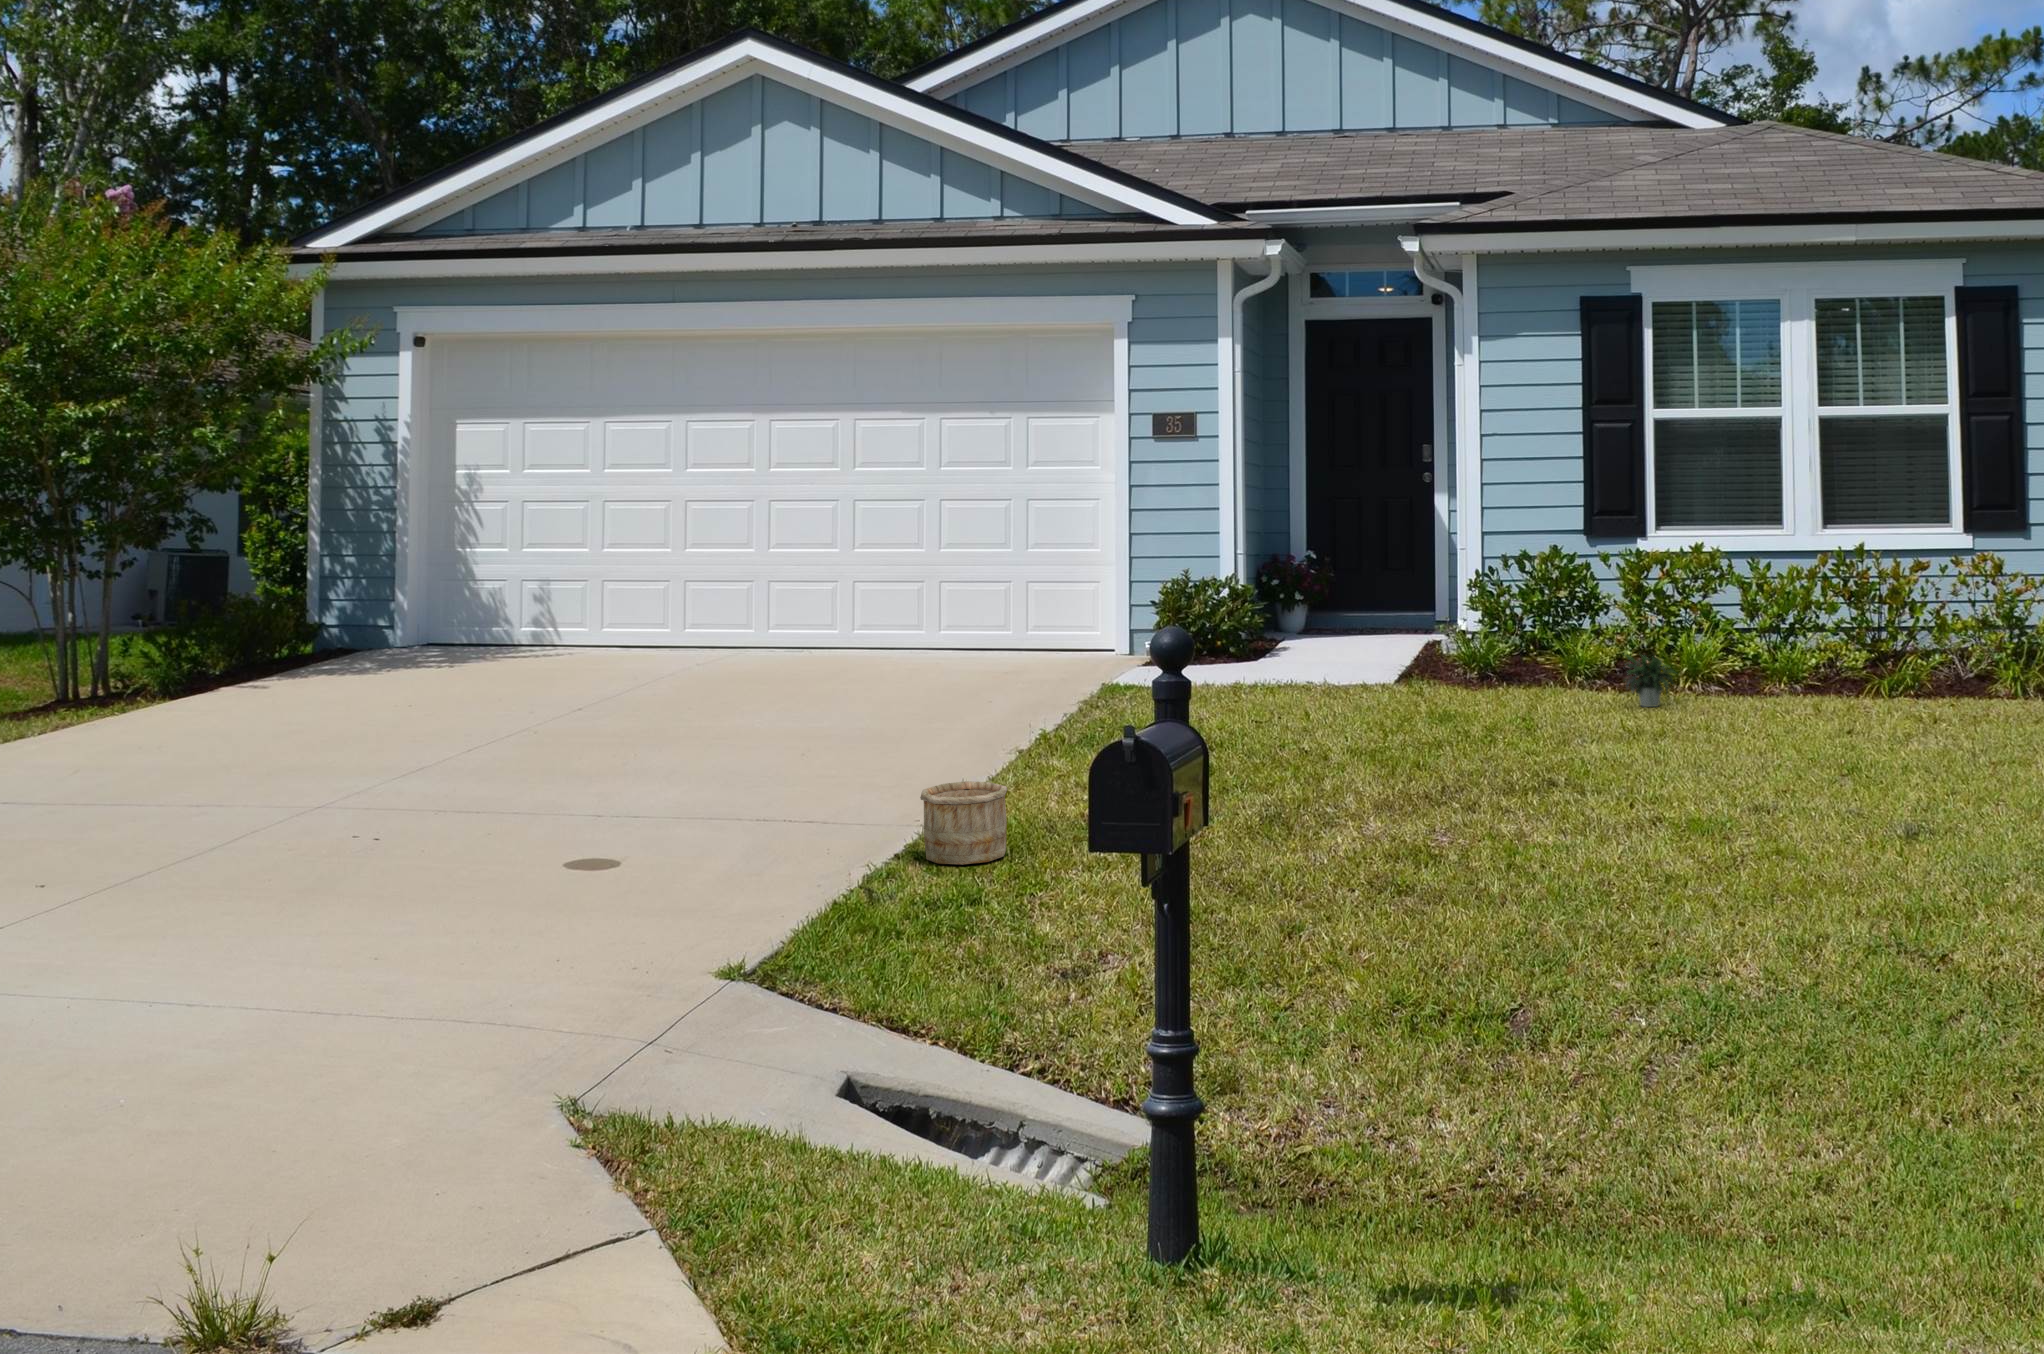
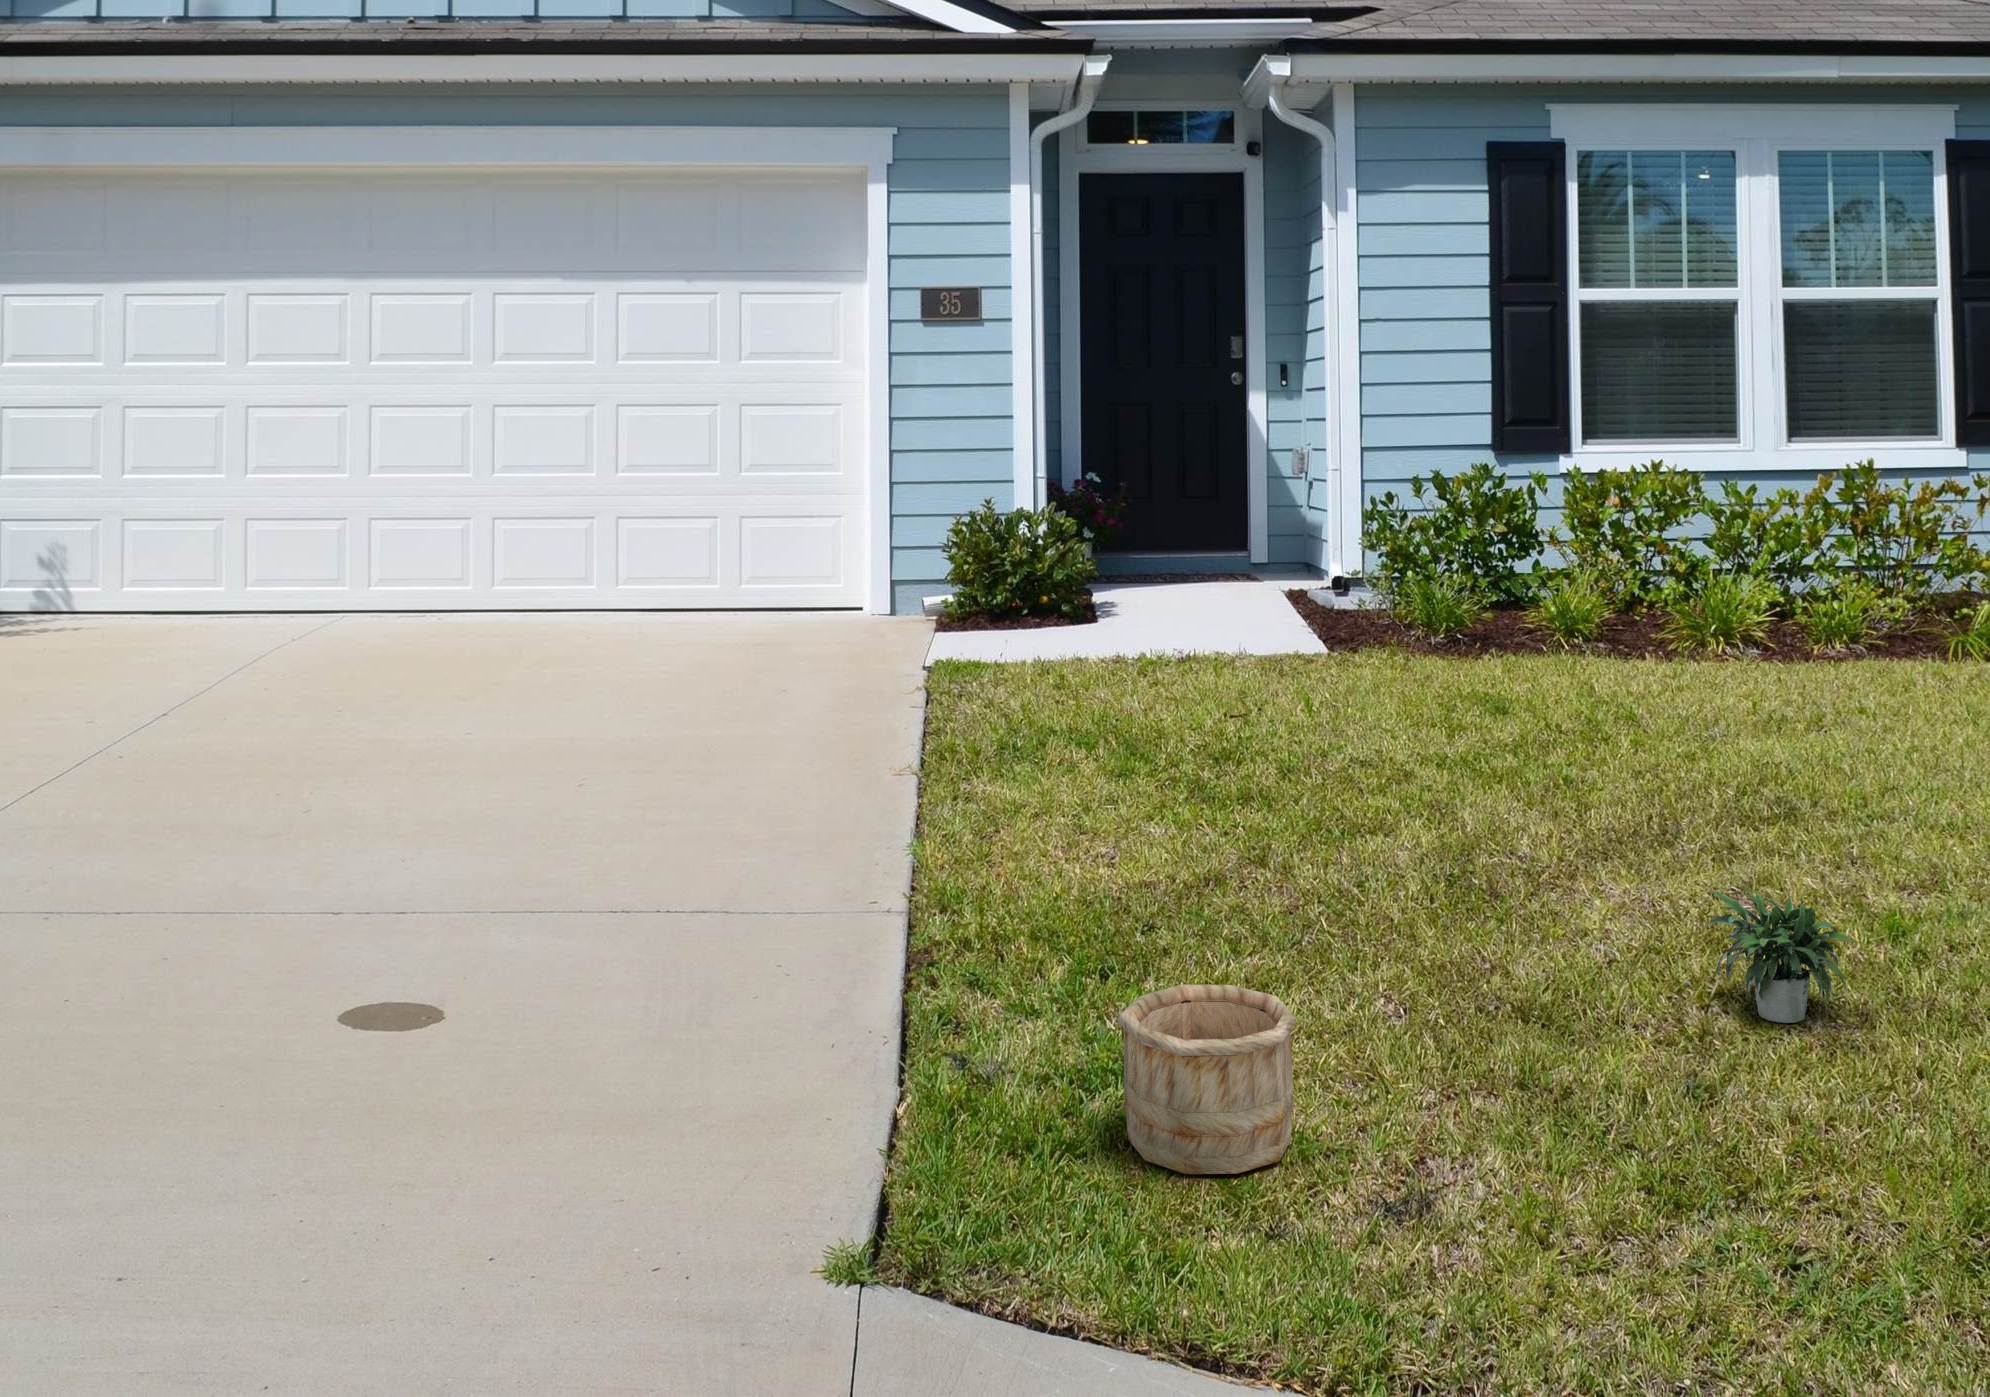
potted plant: present [1626,655,1674,707] -> present [1686,884,1852,1023]

